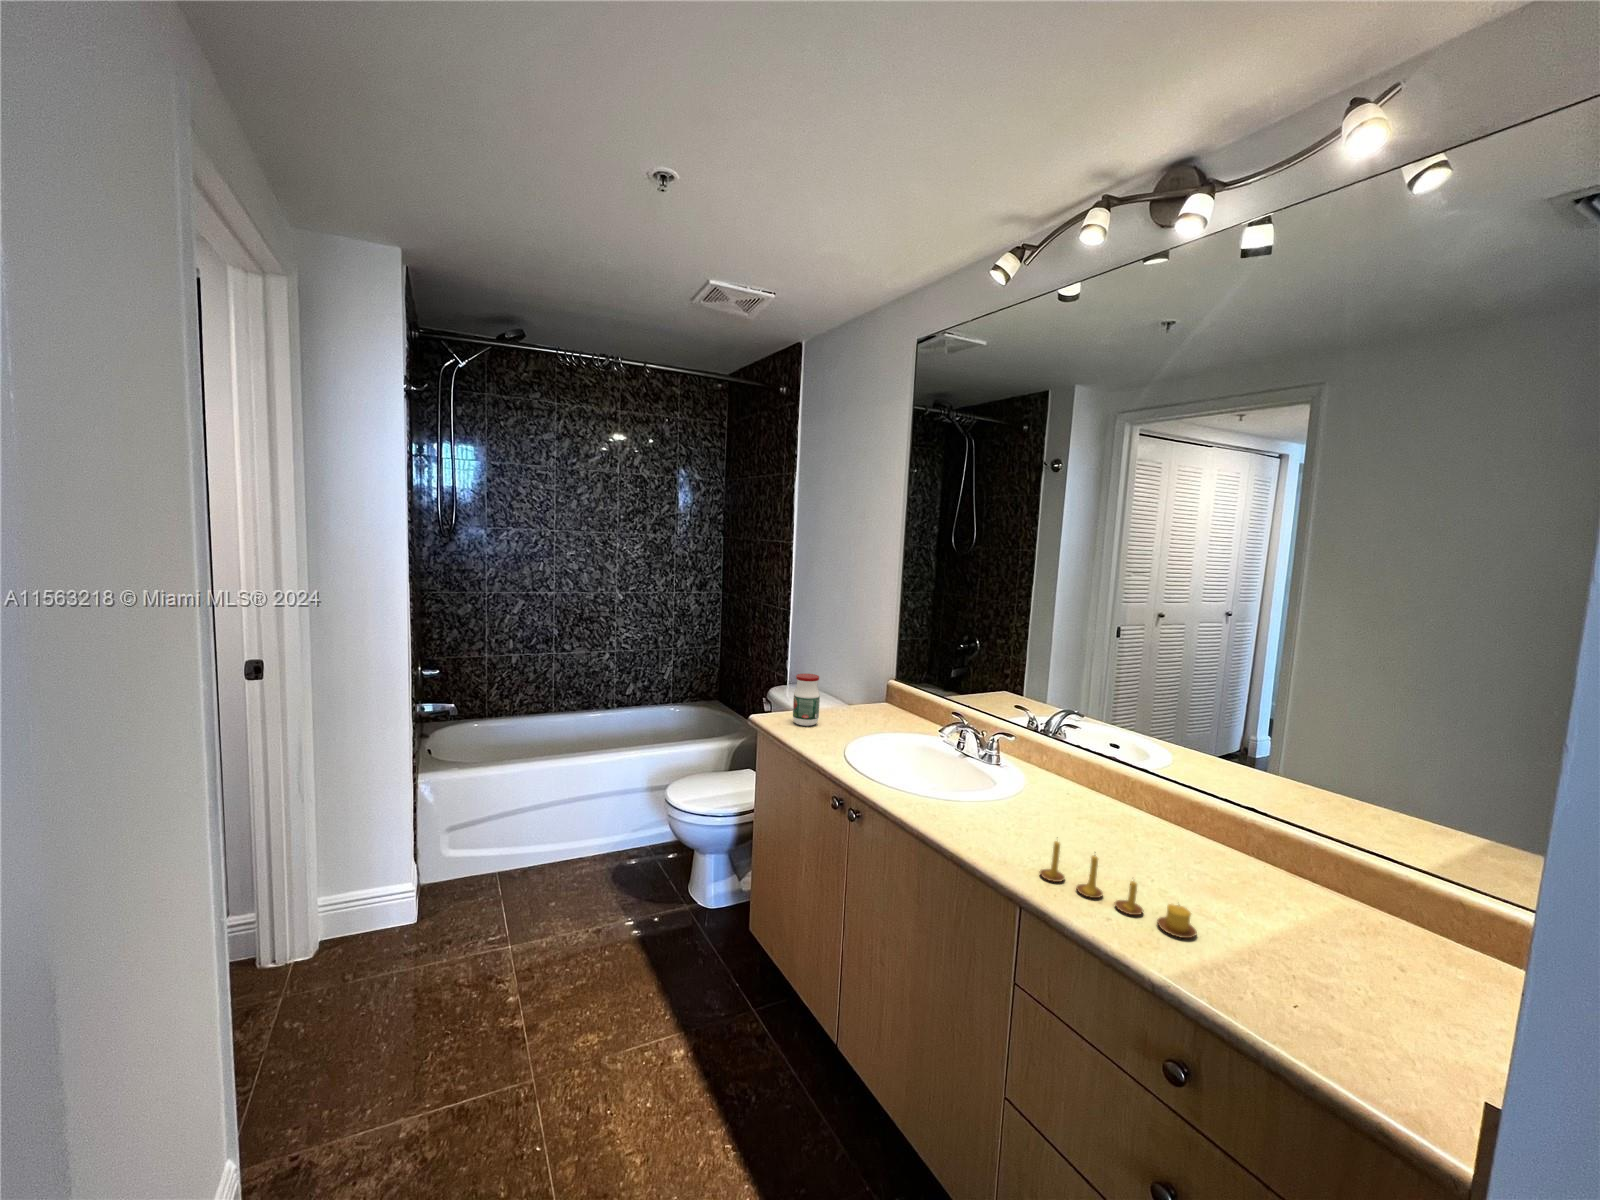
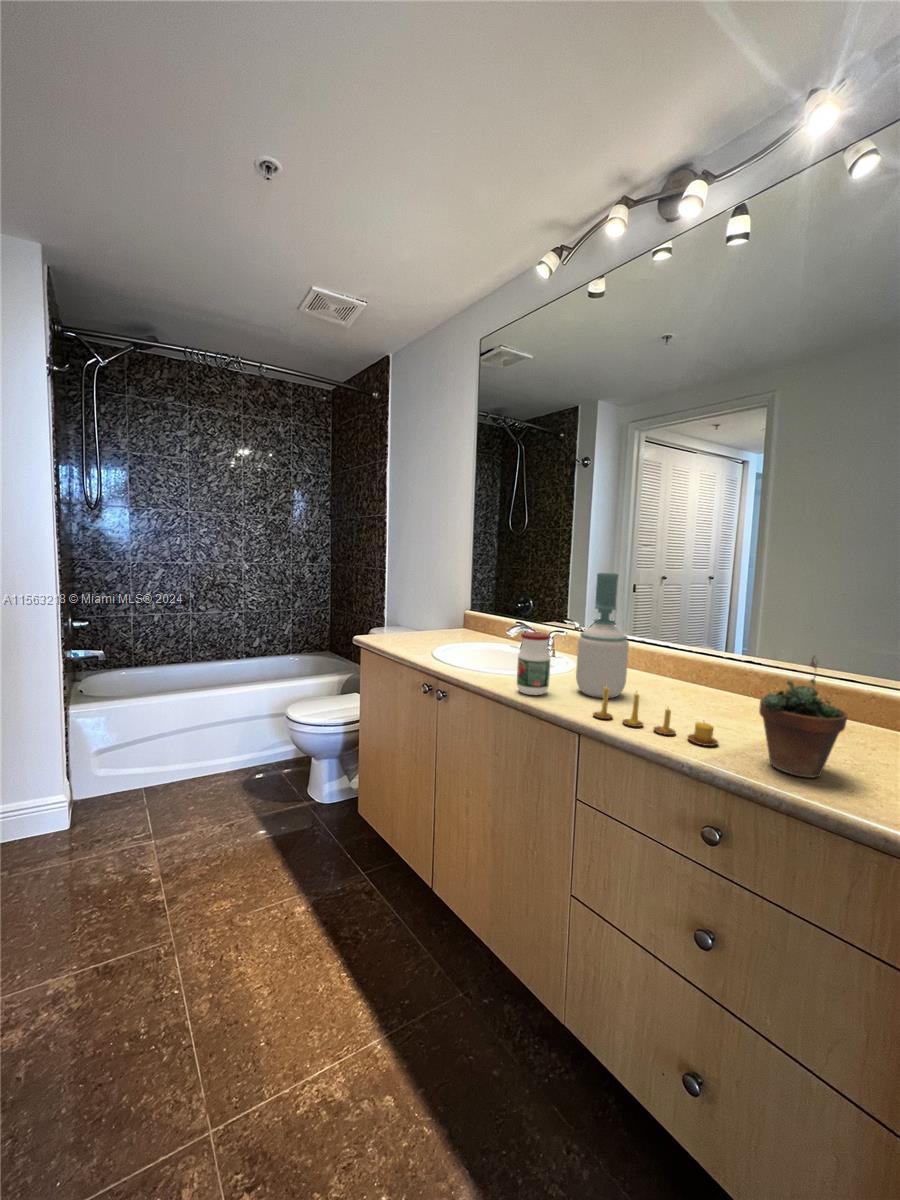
jar: present [793,674,820,726] -> present [517,632,550,695]
soap bottle: none [1024,684,1093,843] -> present [576,573,629,698]
succulent plant: none [1246,849,1359,1004] -> present [759,655,847,778]

